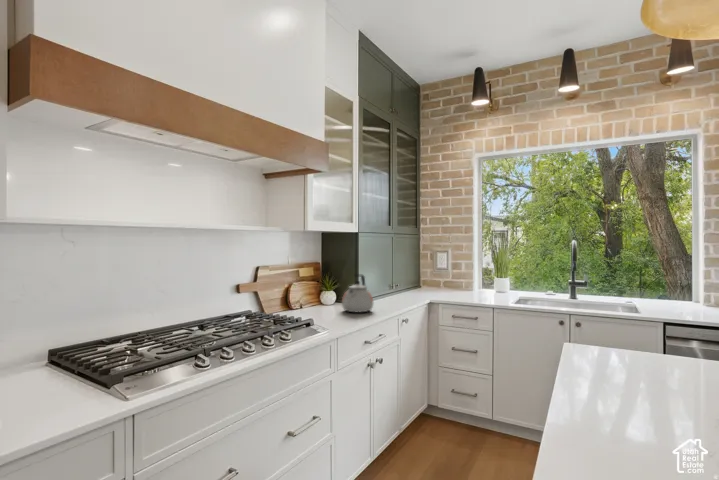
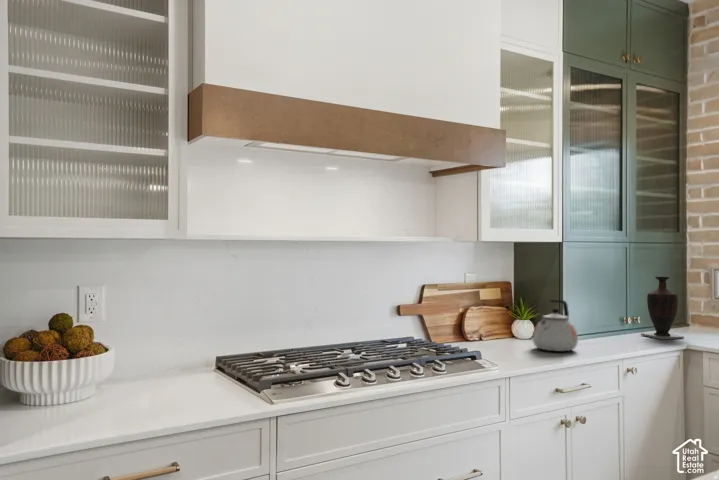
vase: none [402,256,428,298] -> present [641,277,684,339]

